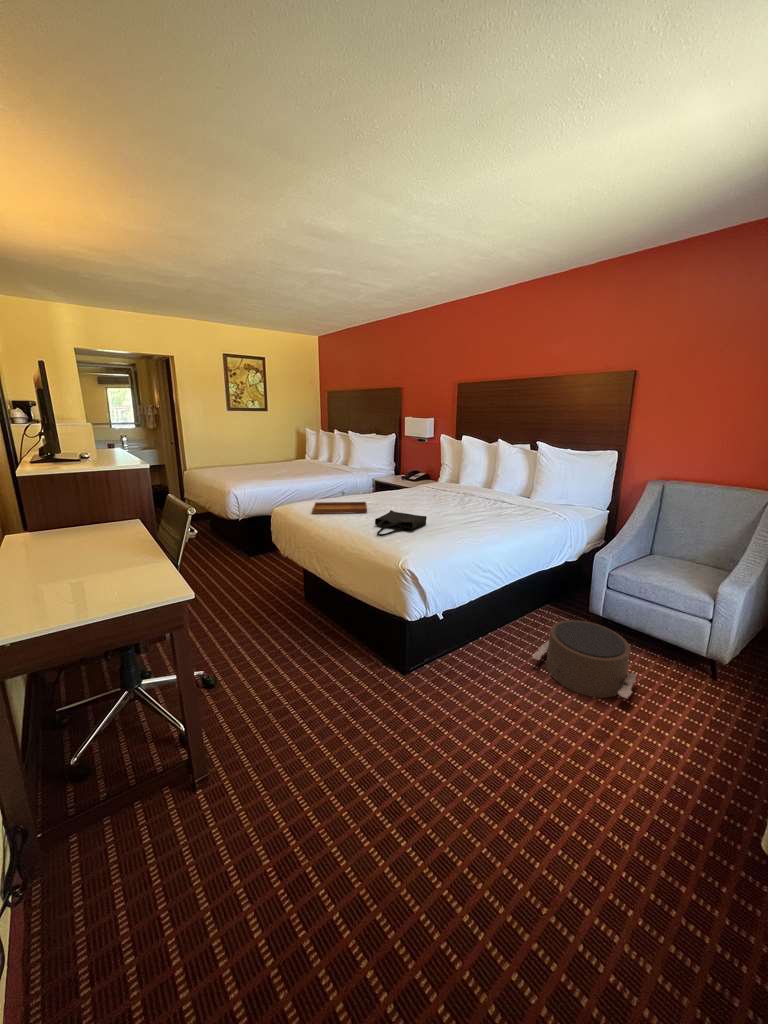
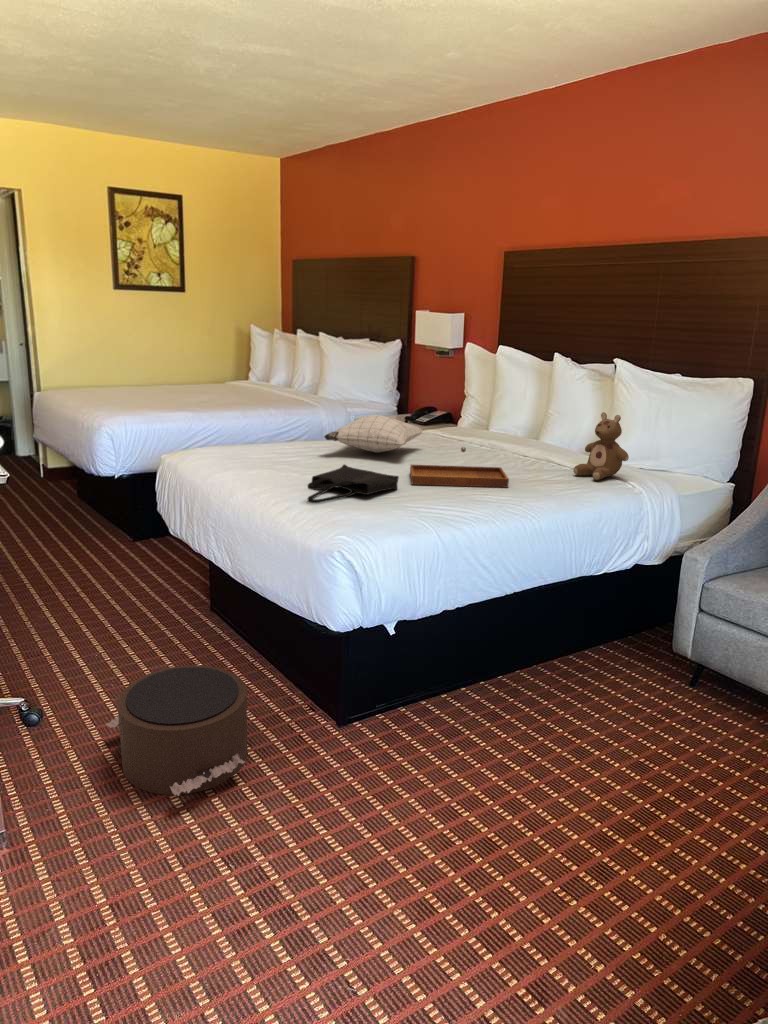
stuffed bear: none [521,473,554,513] -> present [573,412,629,480]
pillow: none [371,479,427,501] -> present [324,415,423,453]
tray: present [313,492,367,514] -> present [410,447,509,488]
pouf: present [533,620,636,698] -> present [106,665,248,796]

